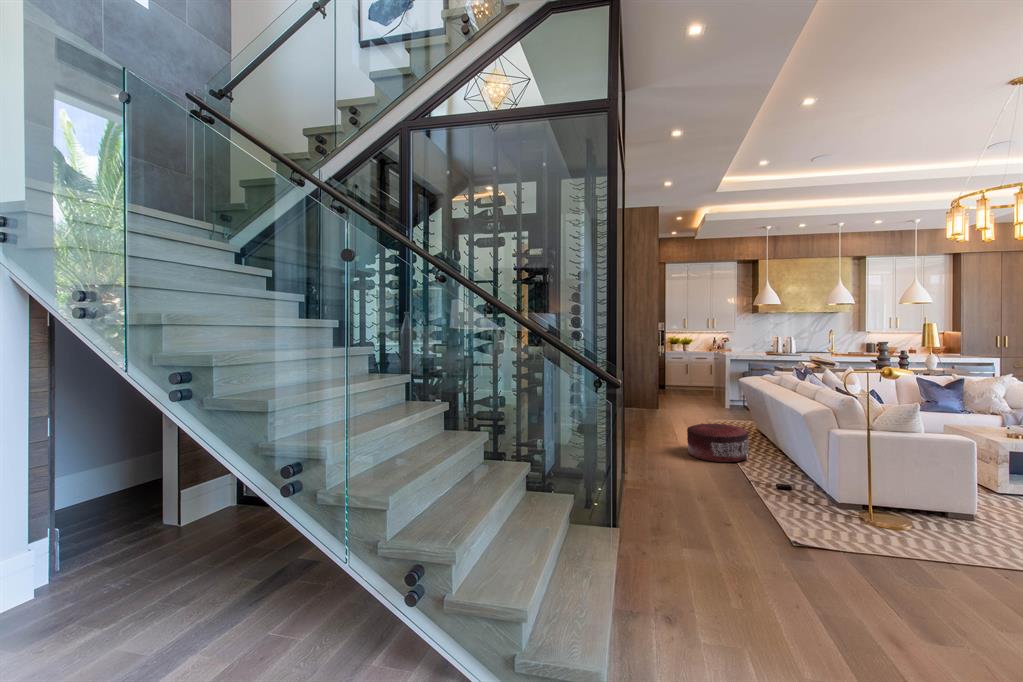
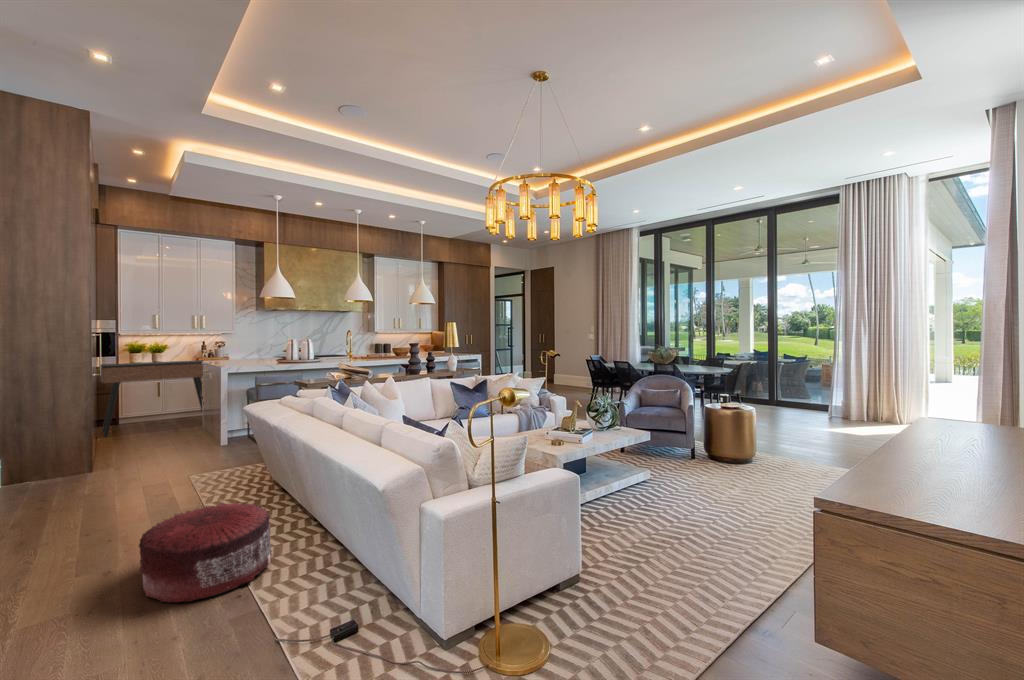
console table: none [657,350,720,396] -> present [100,360,204,437]

